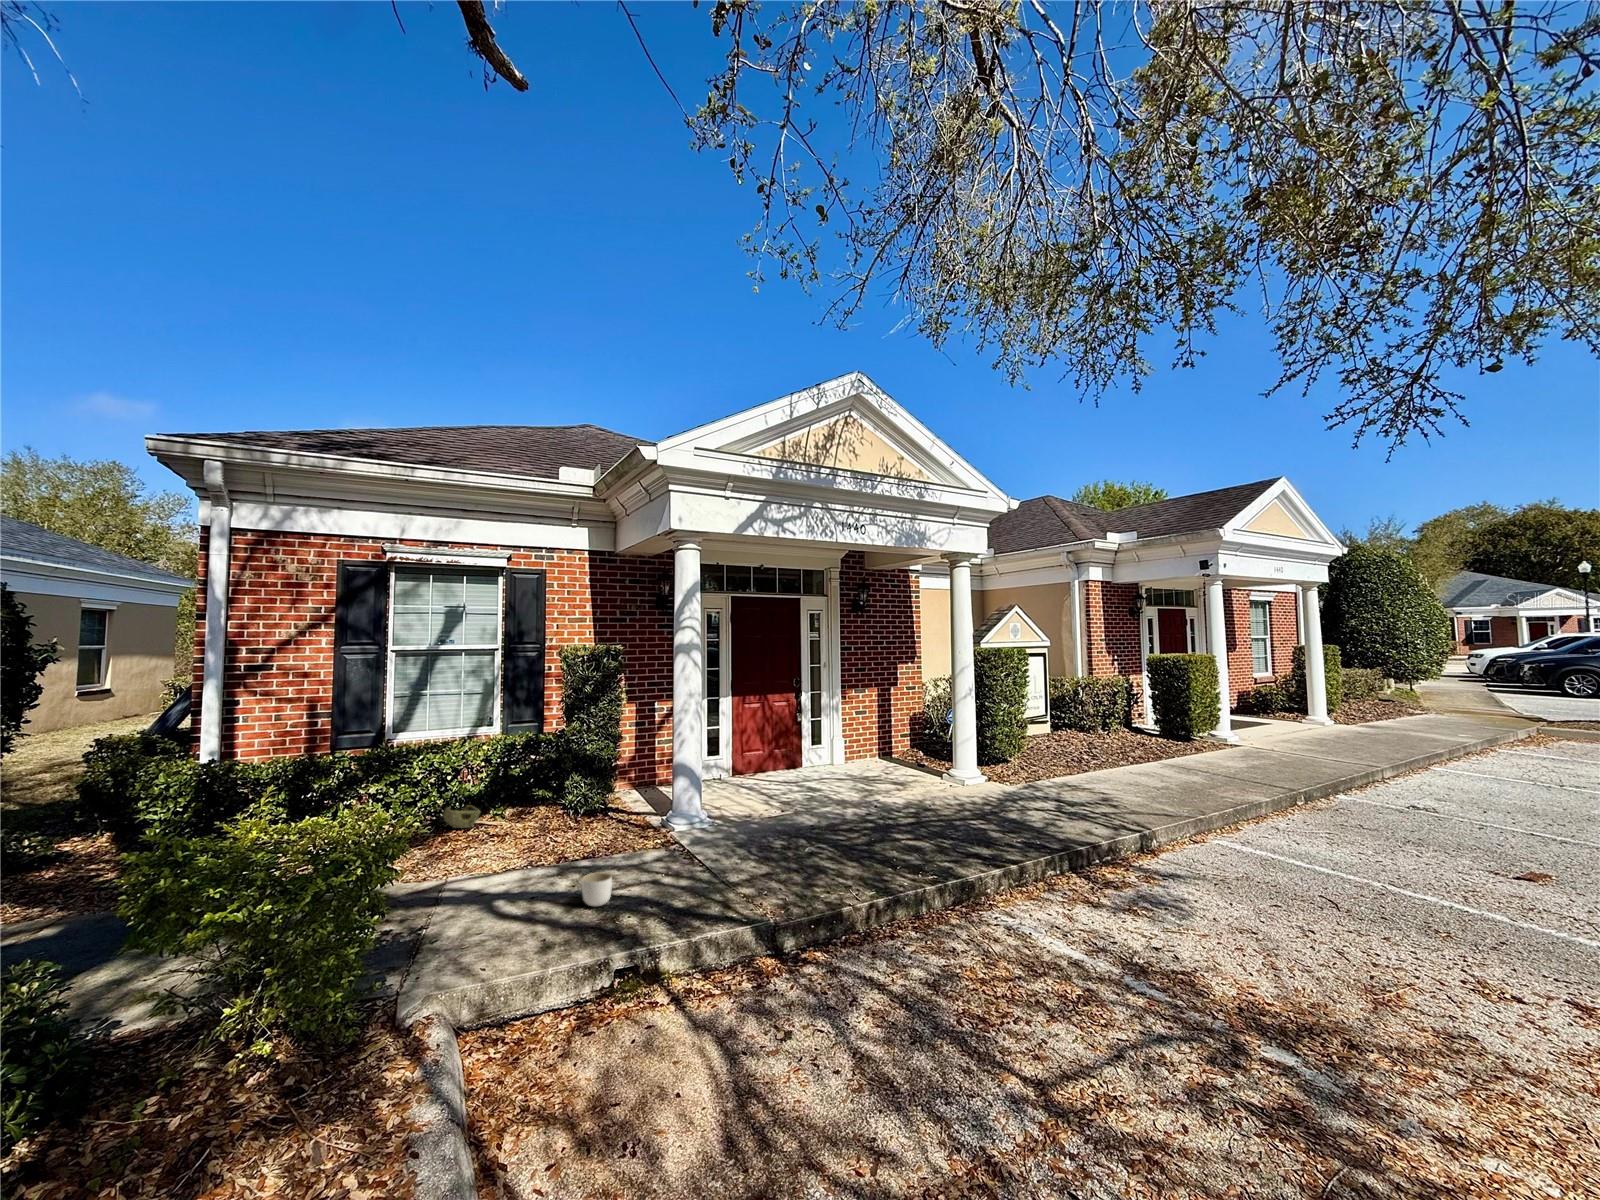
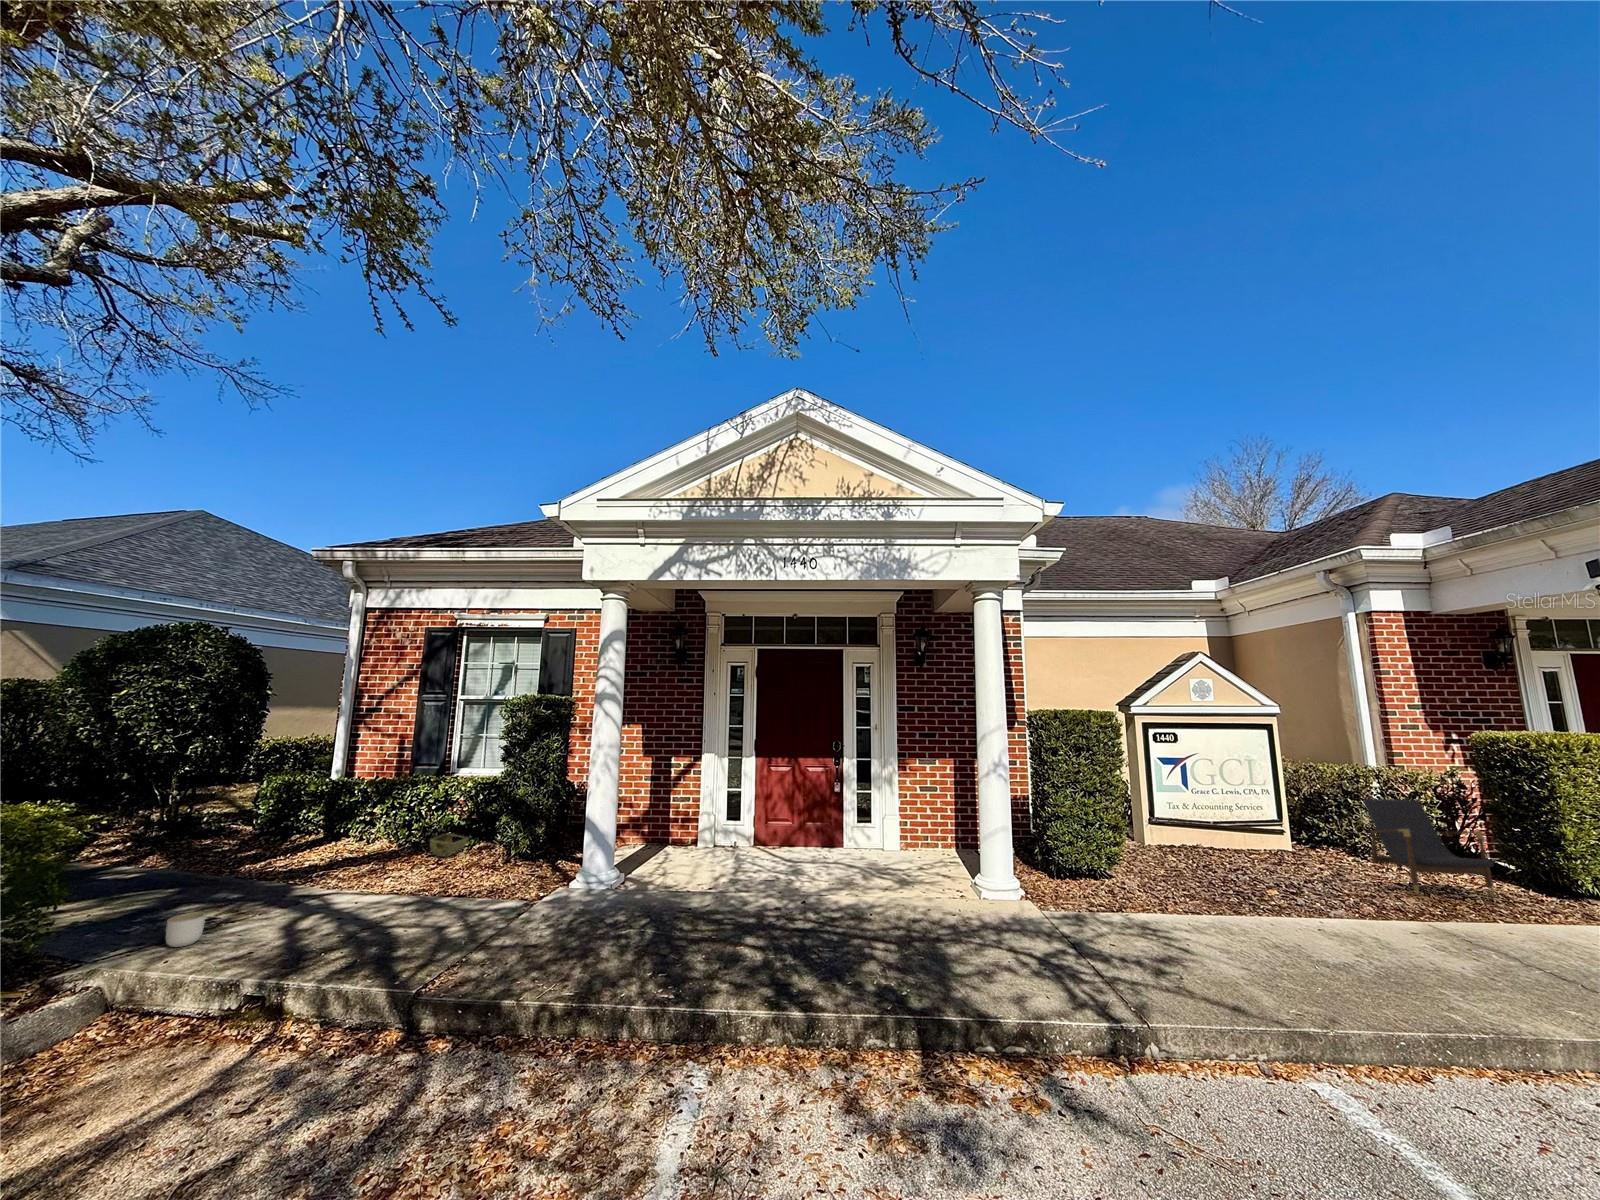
lounge chair: none [1093,696,1153,749] -> present [1363,799,1494,897]
planter: present [582,872,612,906] -> present [166,912,205,947]

